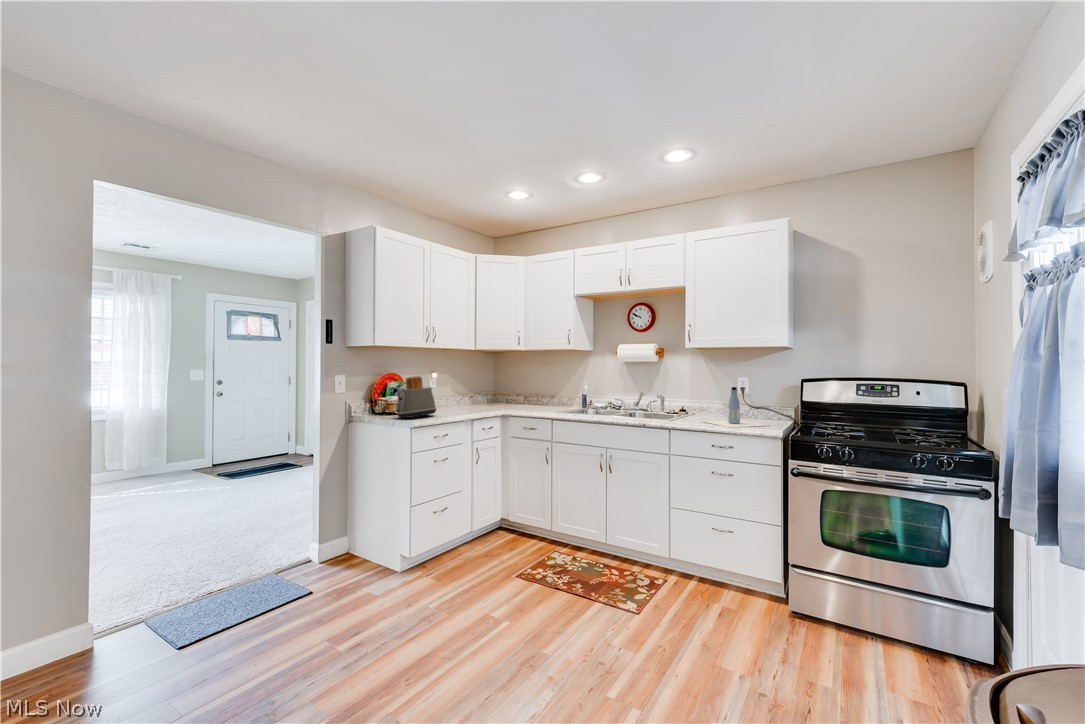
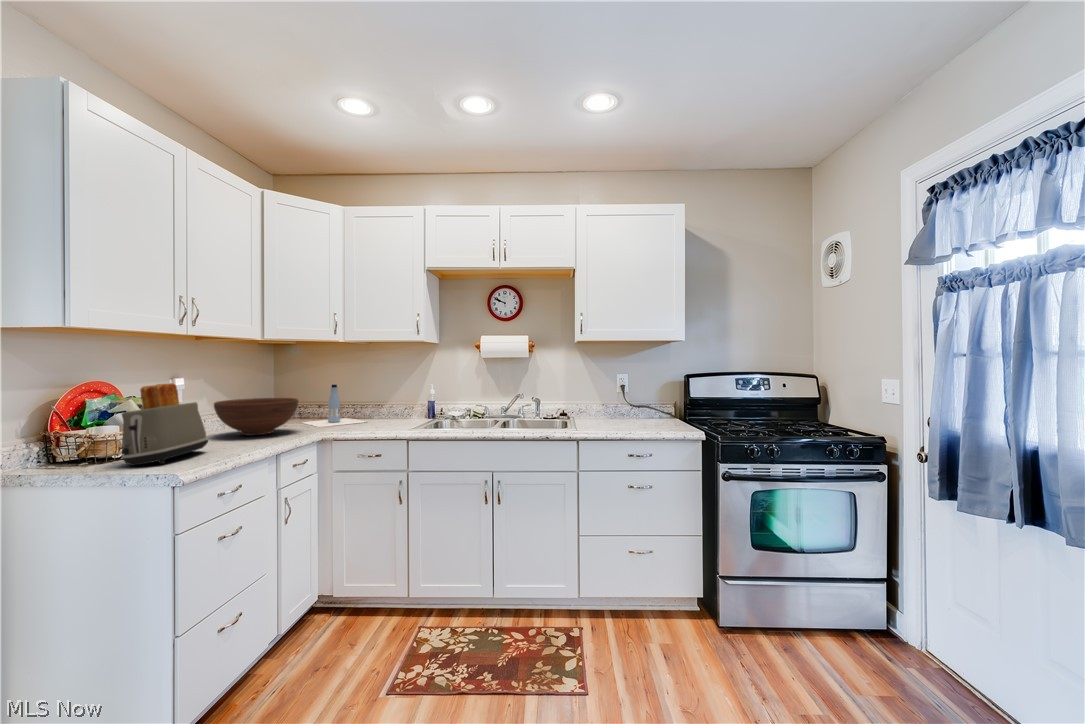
bottle: present [702,387,768,427] -> present [302,385,366,427]
fruit bowl: none [447,388,492,410] -> present [214,398,299,436]

